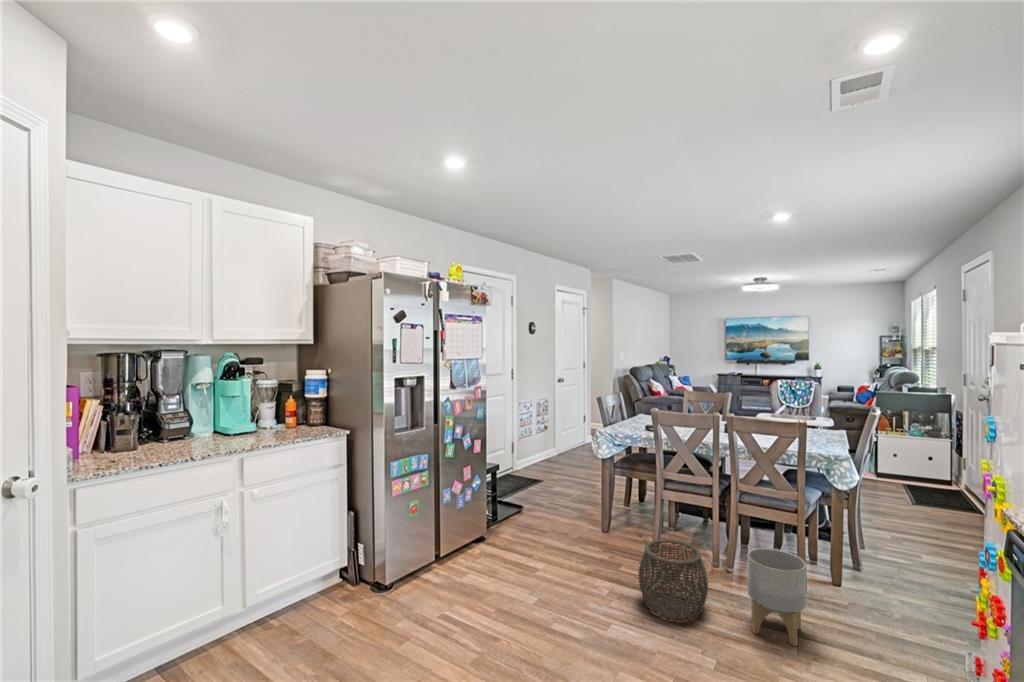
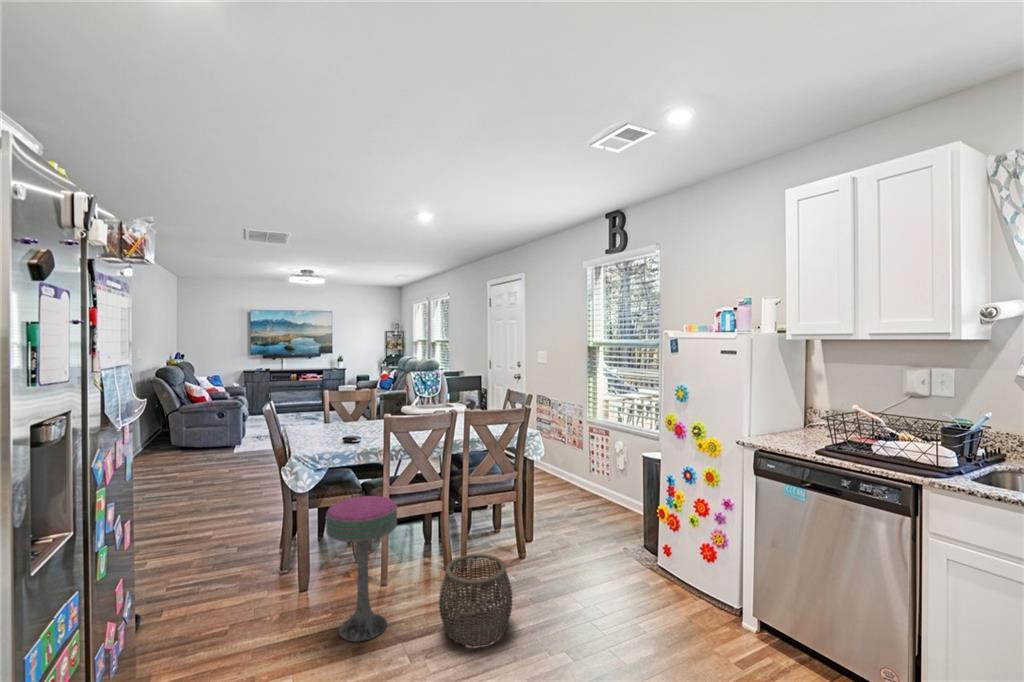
bar stool: none [581,466,634,573] -> present [326,496,397,642]
planter: present [747,548,806,646] -> none [531,525,578,611]

